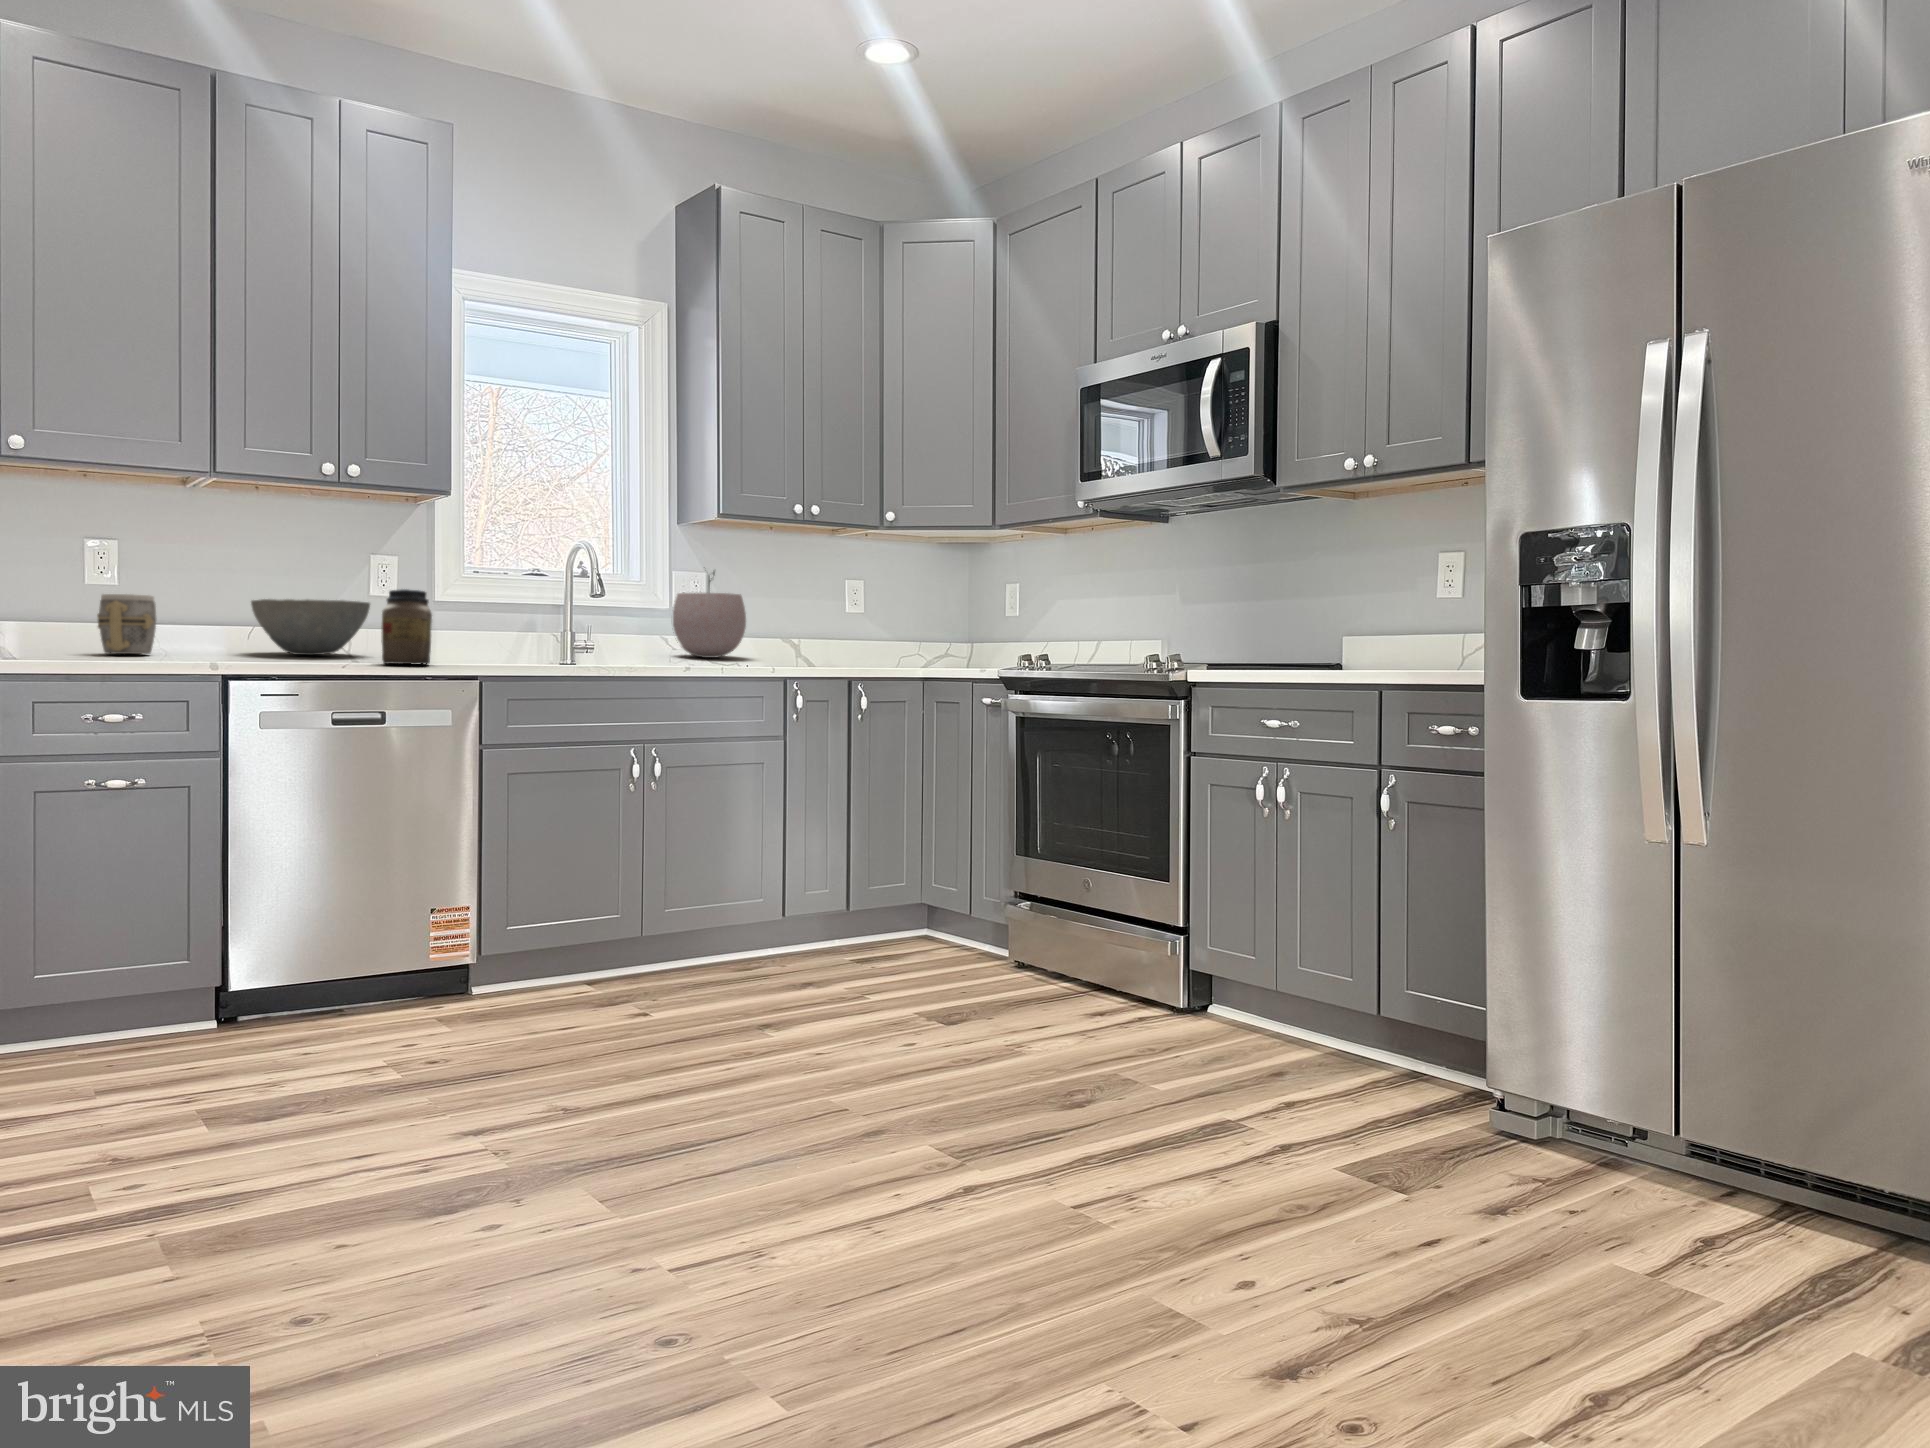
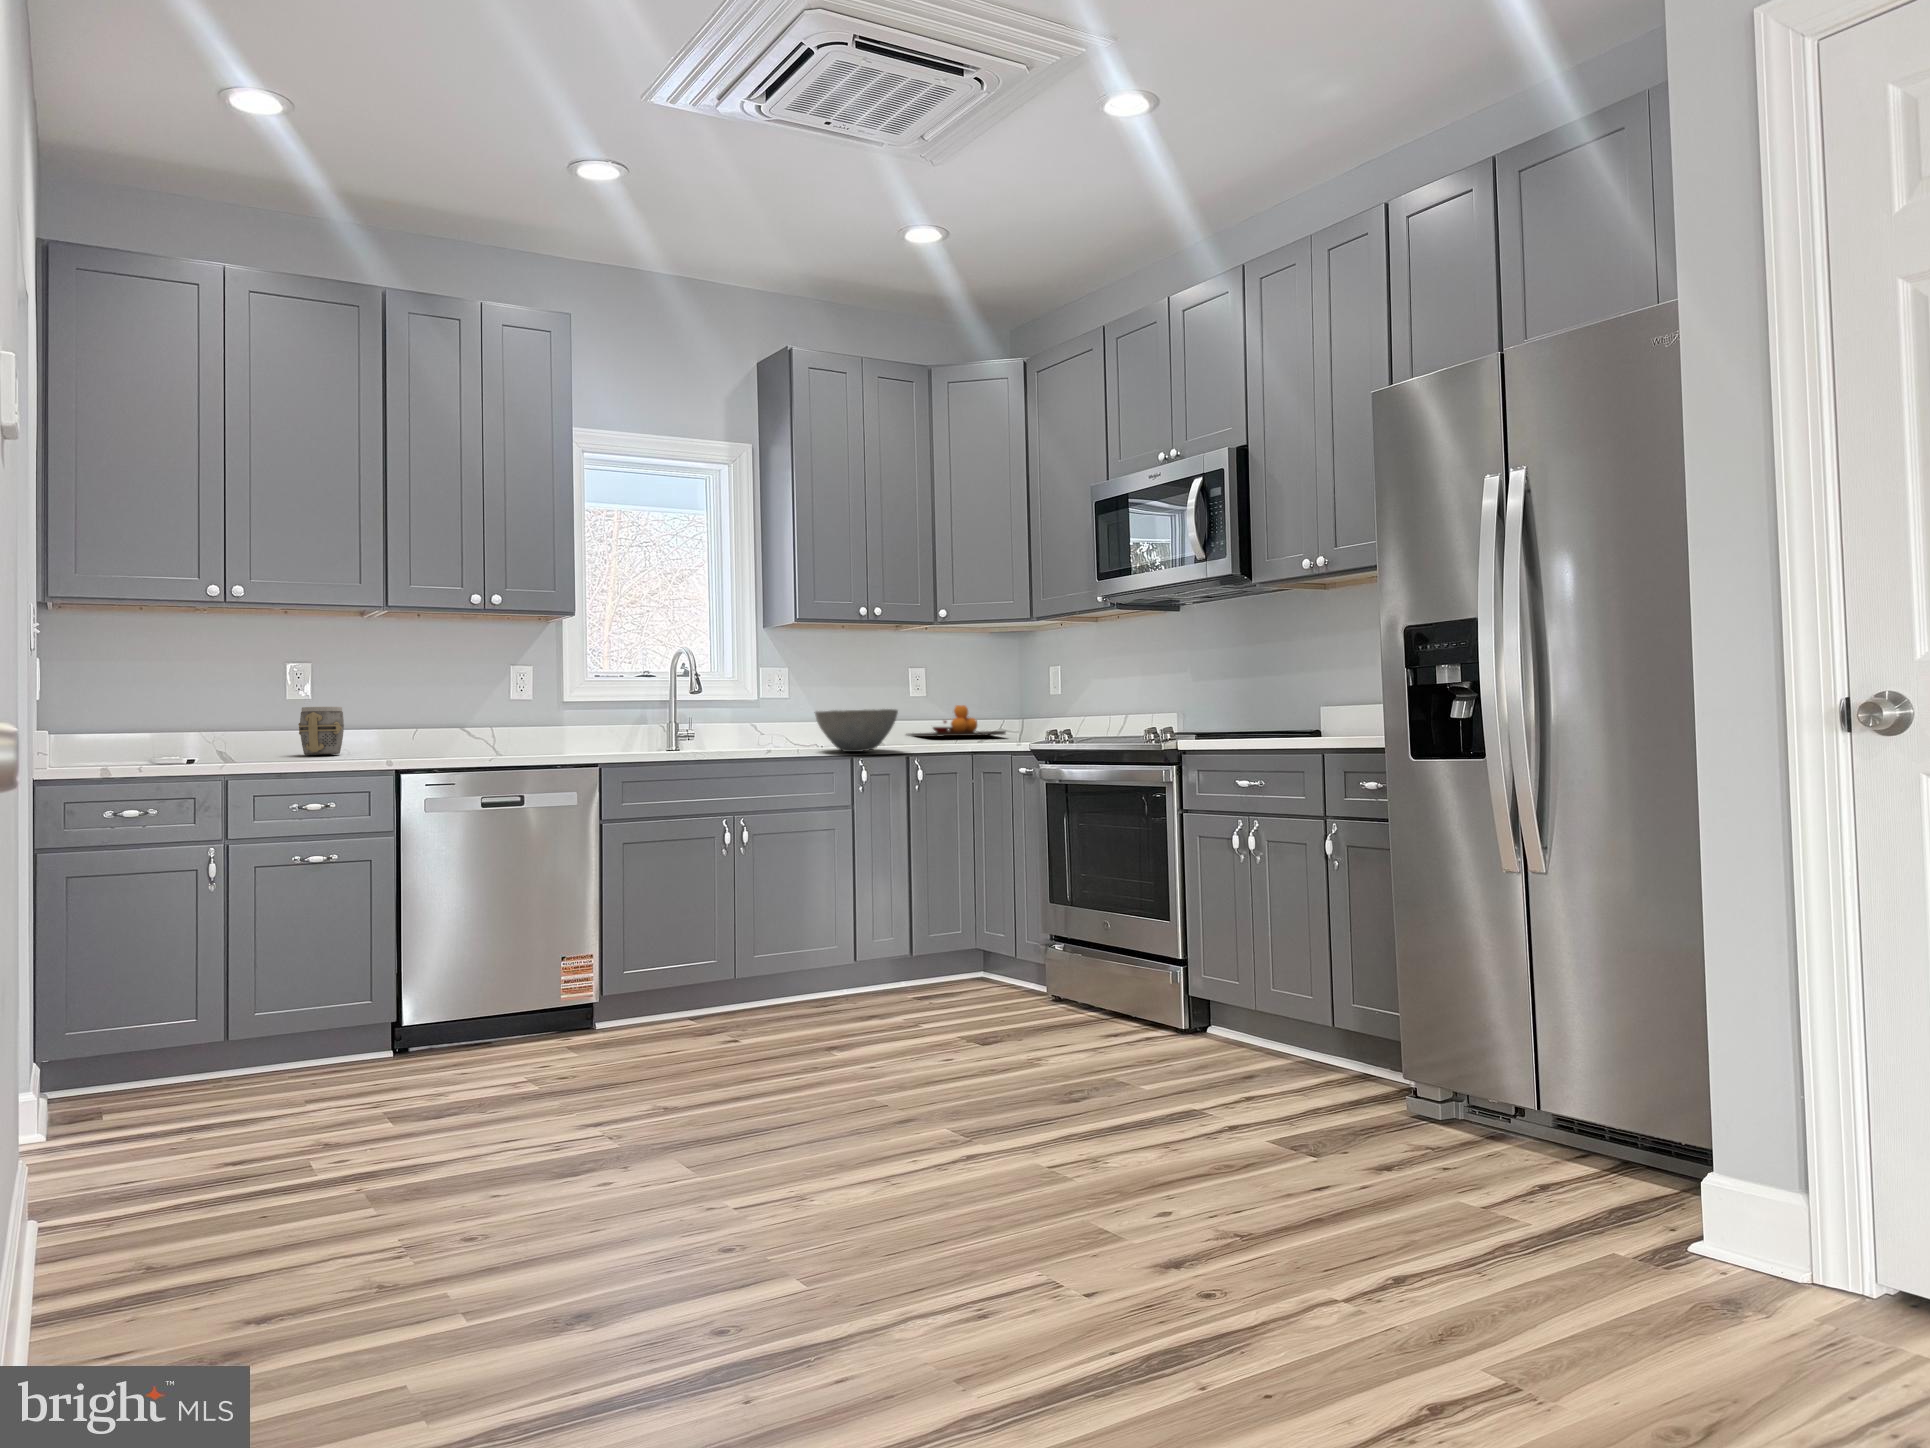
plant pot: present [673,572,746,658] -> none [759,663,822,741]
jar: present [381,589,432,665] -> none [520,695,559,756]
bowl: present [251,599,370,655] -> present [814,709,898,752]
chopping board: none [838,623,956,659] -> present [908,705,1006,737]

